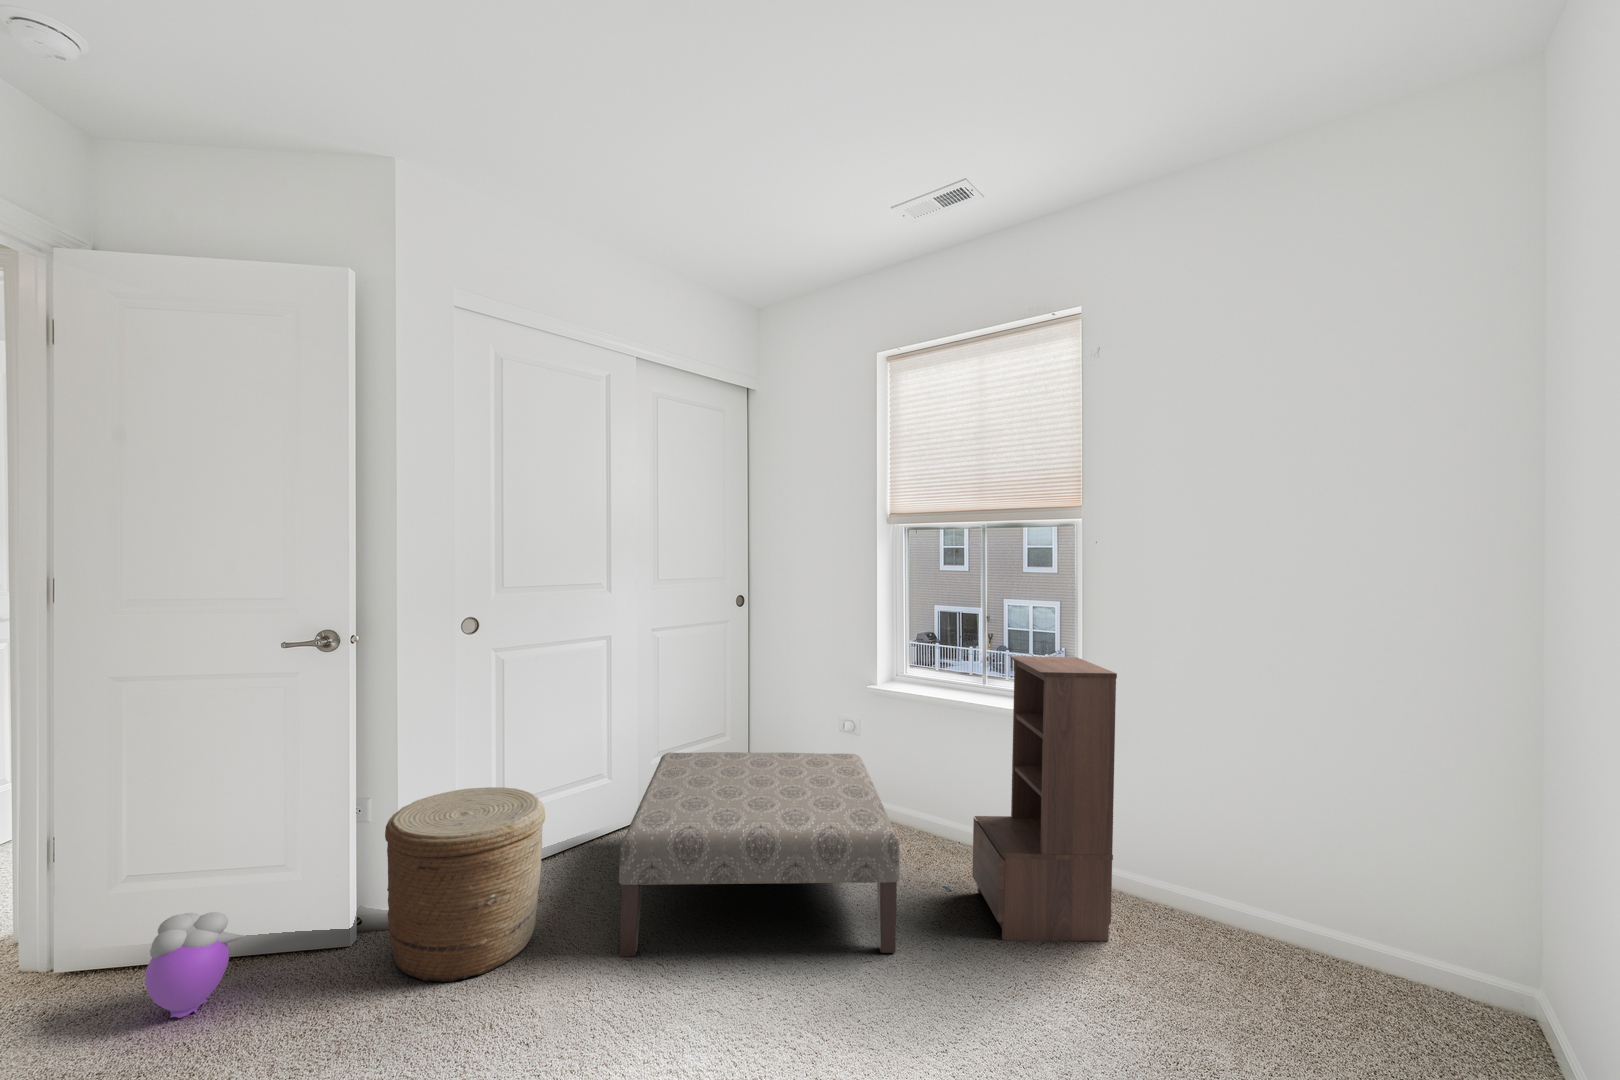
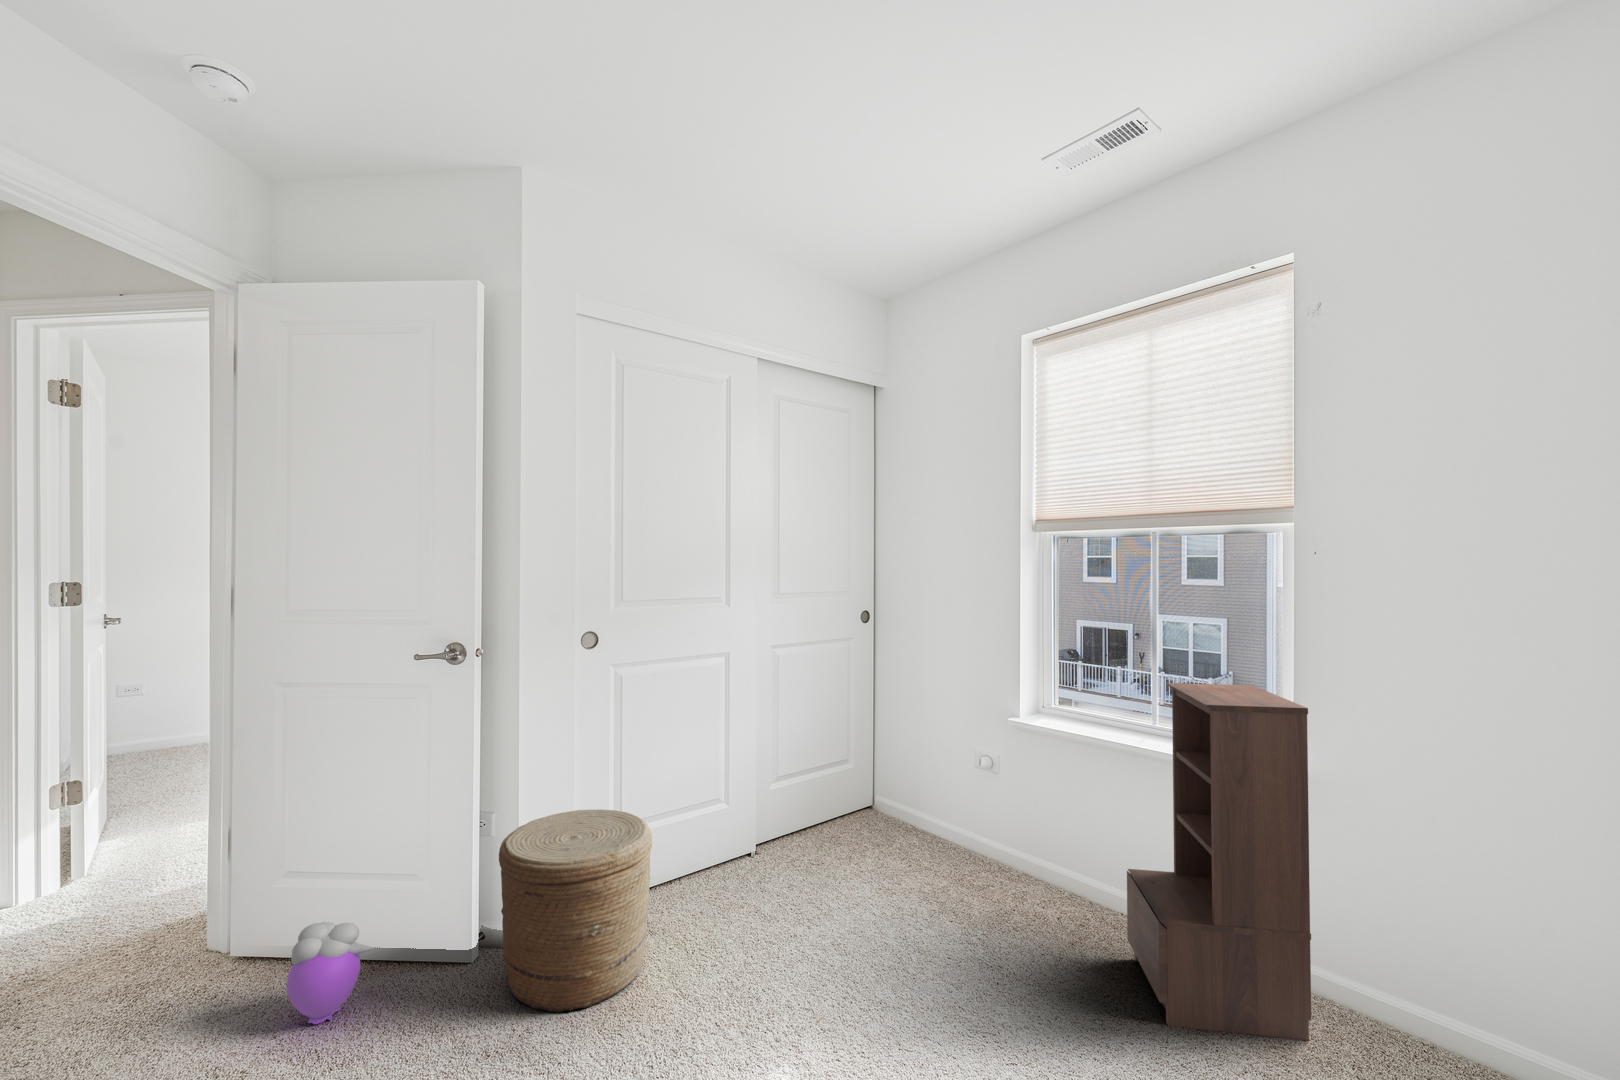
ottoman: present [619,752,900,957] -> none [724,777,1034,1028]

